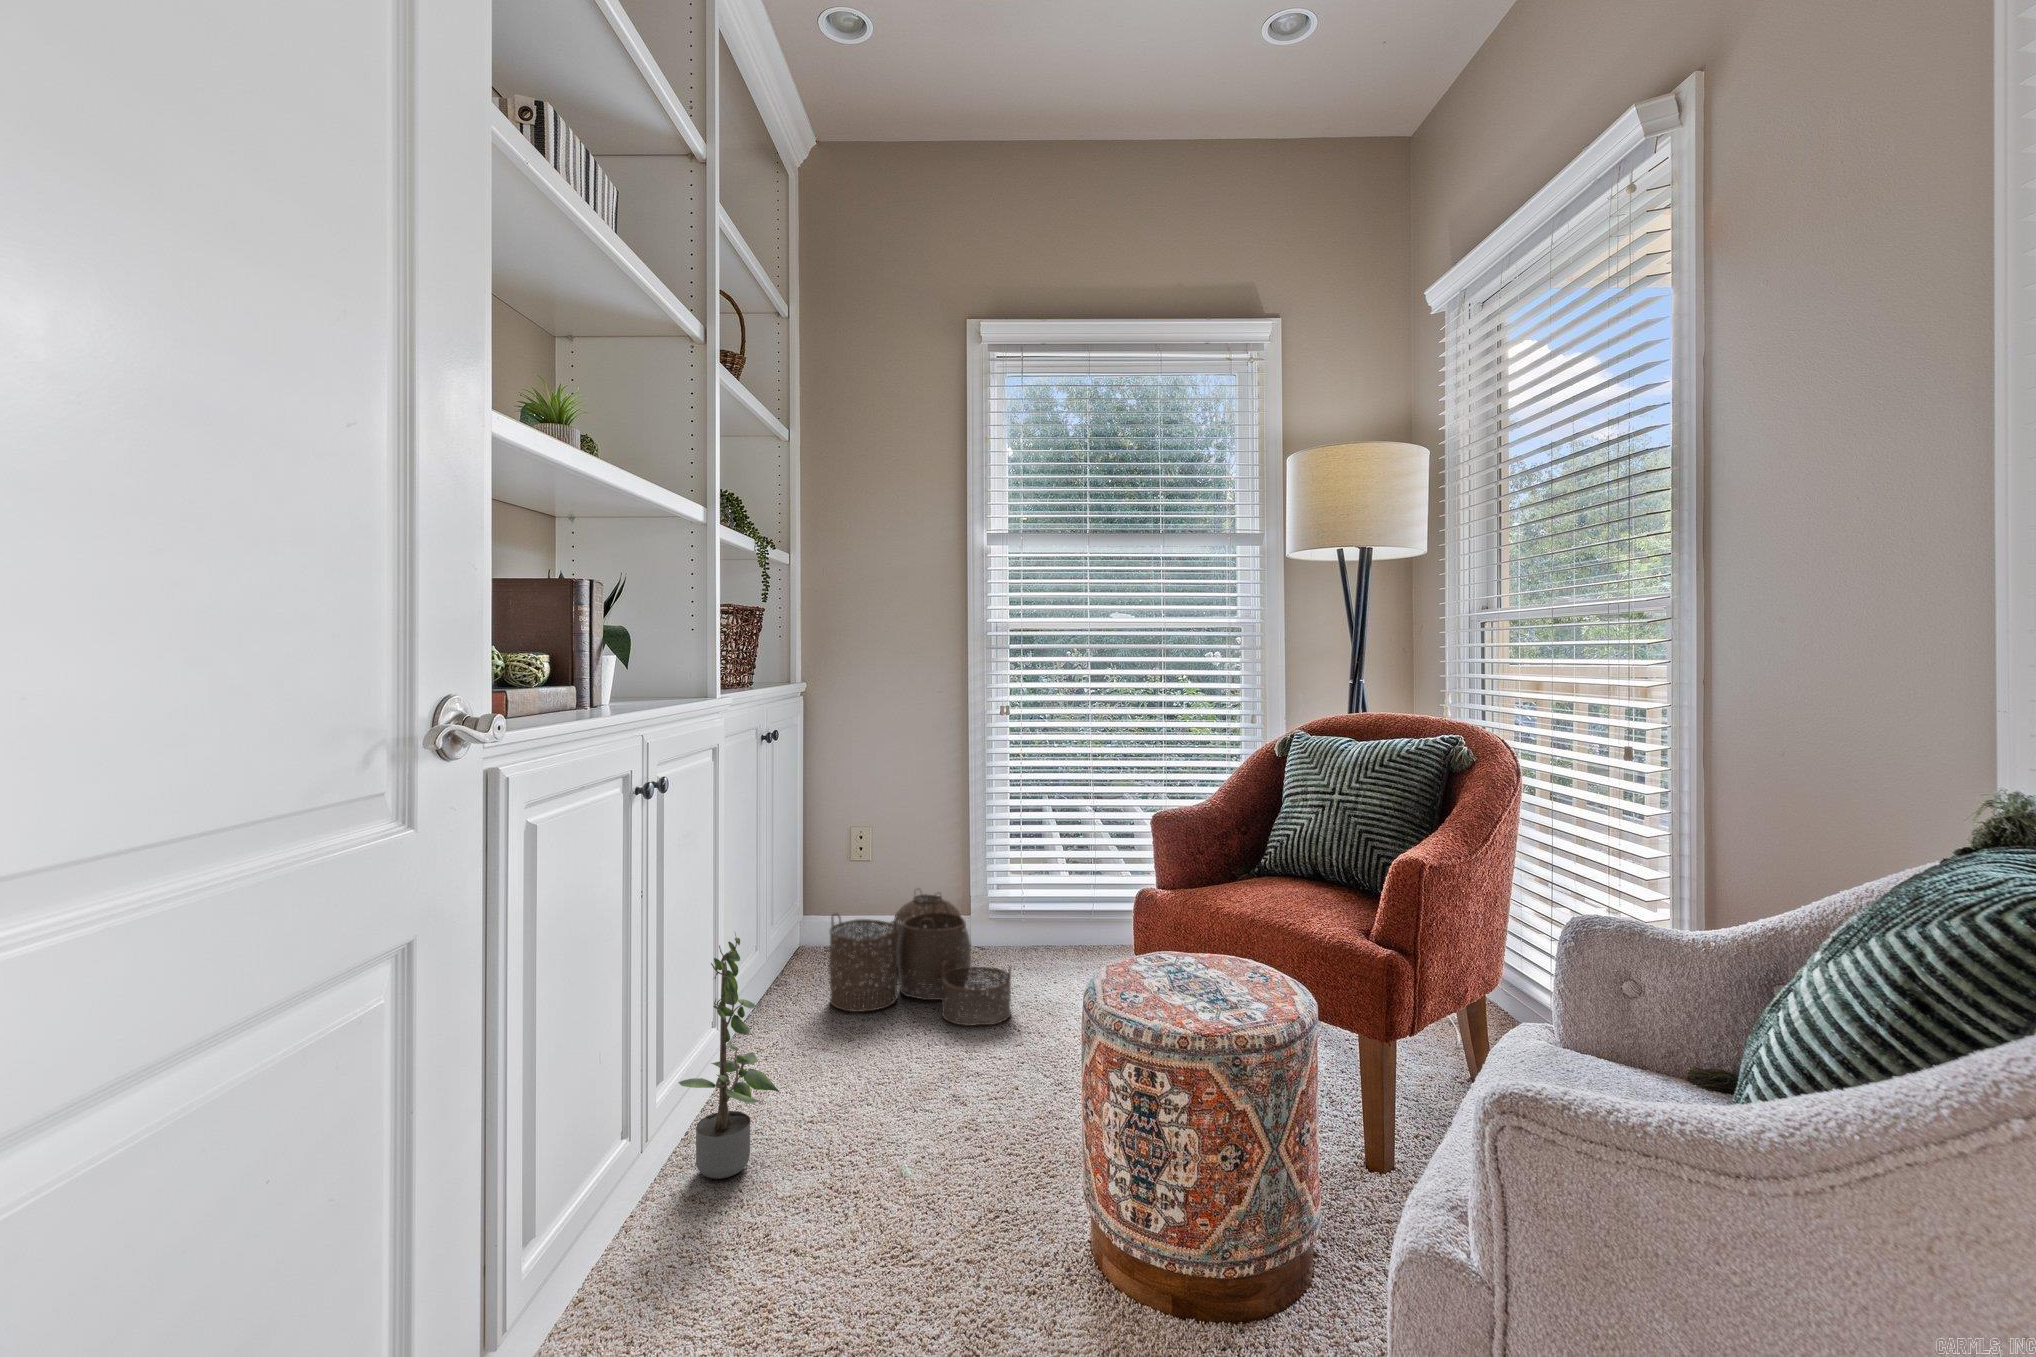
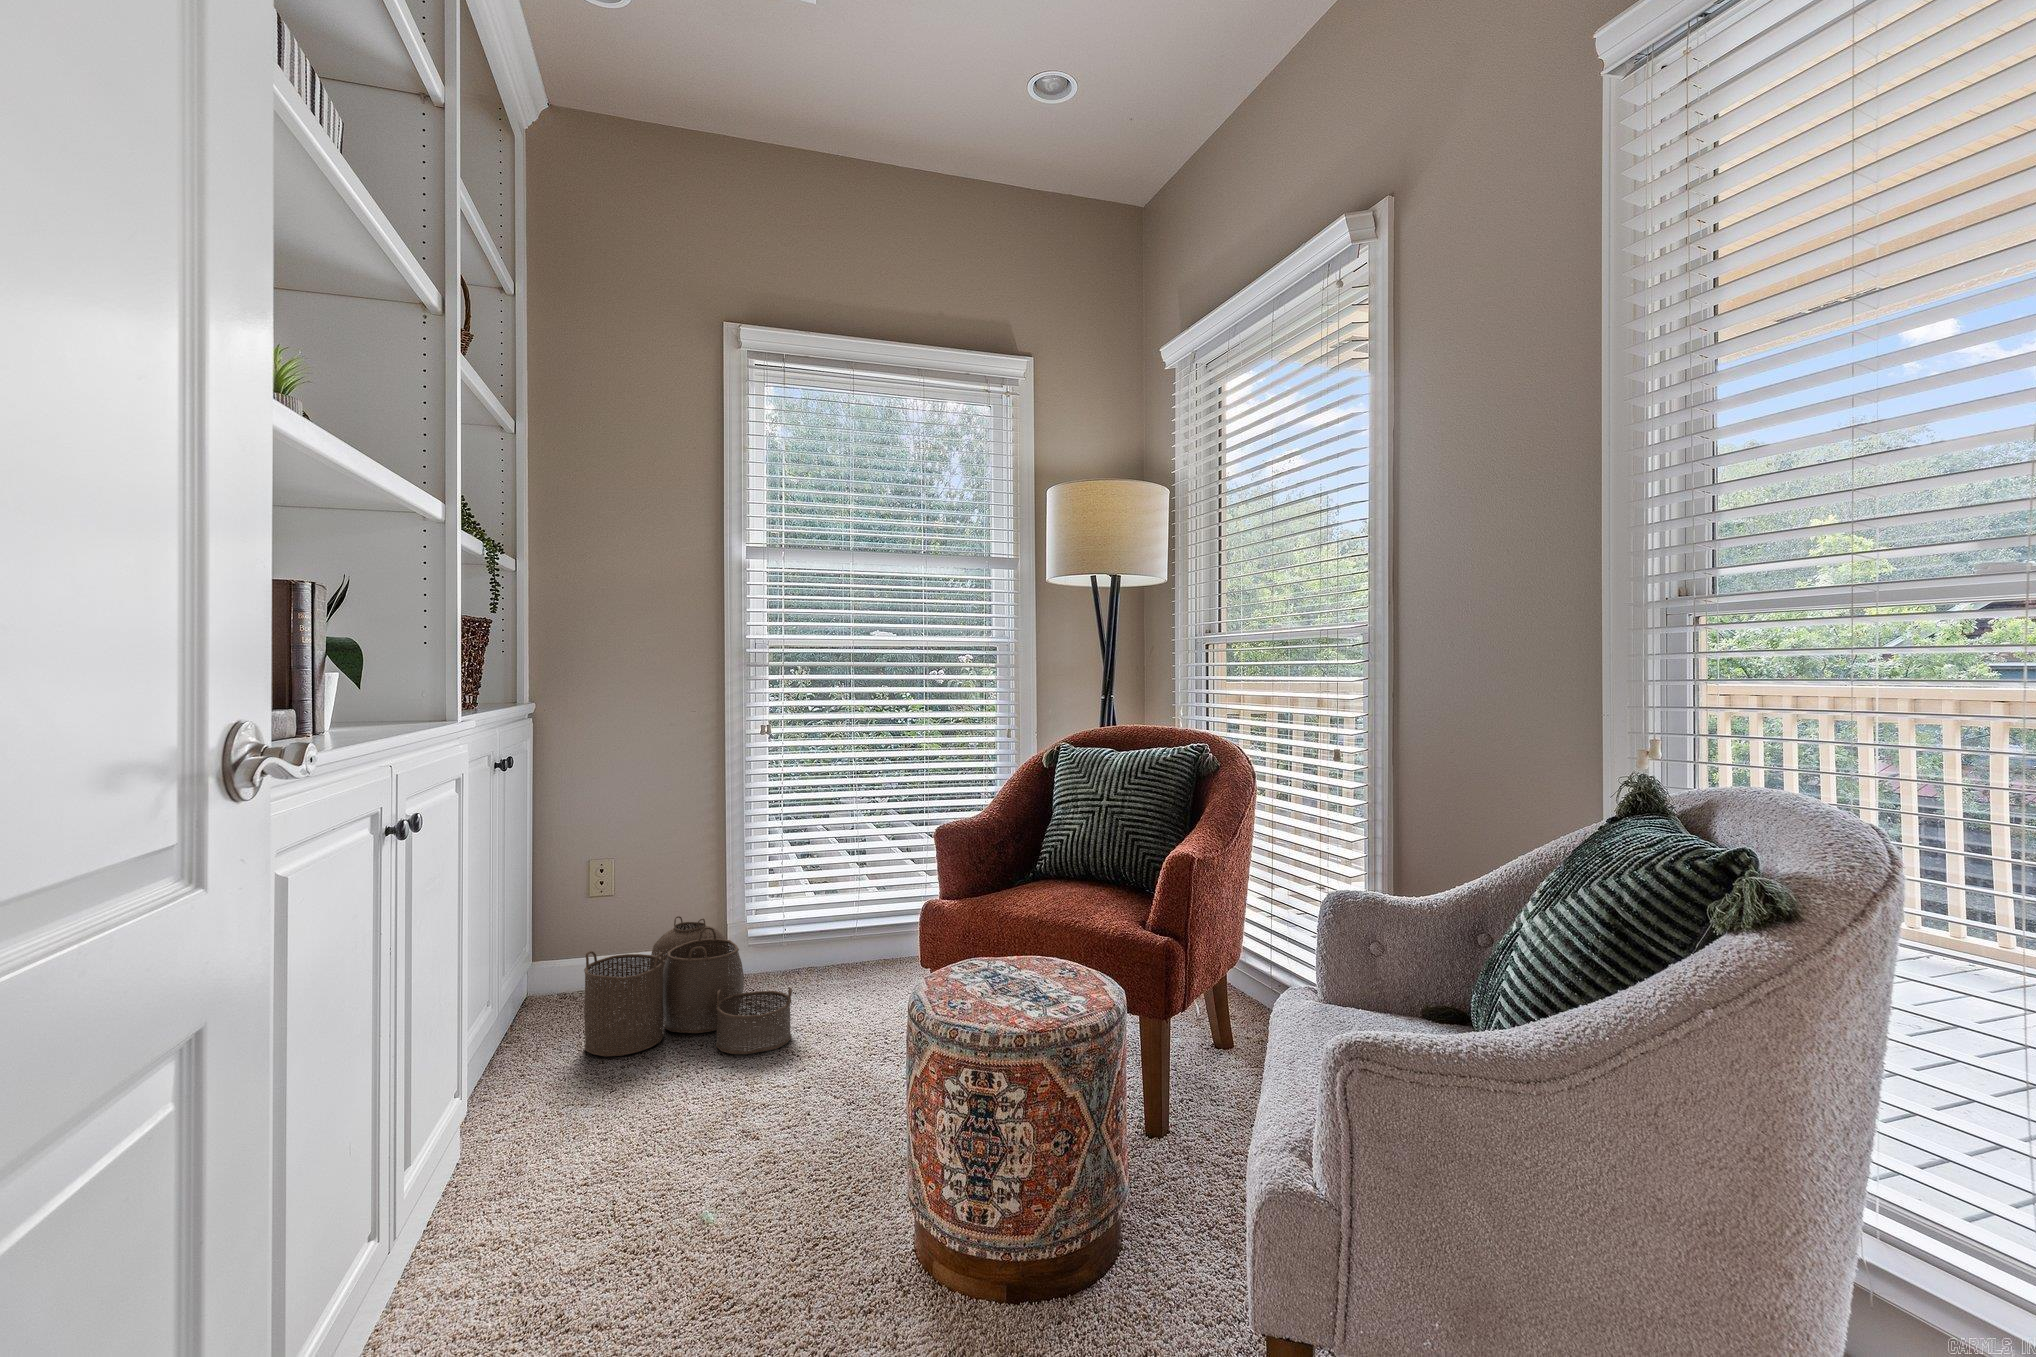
potted plant: present [679,933,779,1179] -> none [434,982,556,1269]

